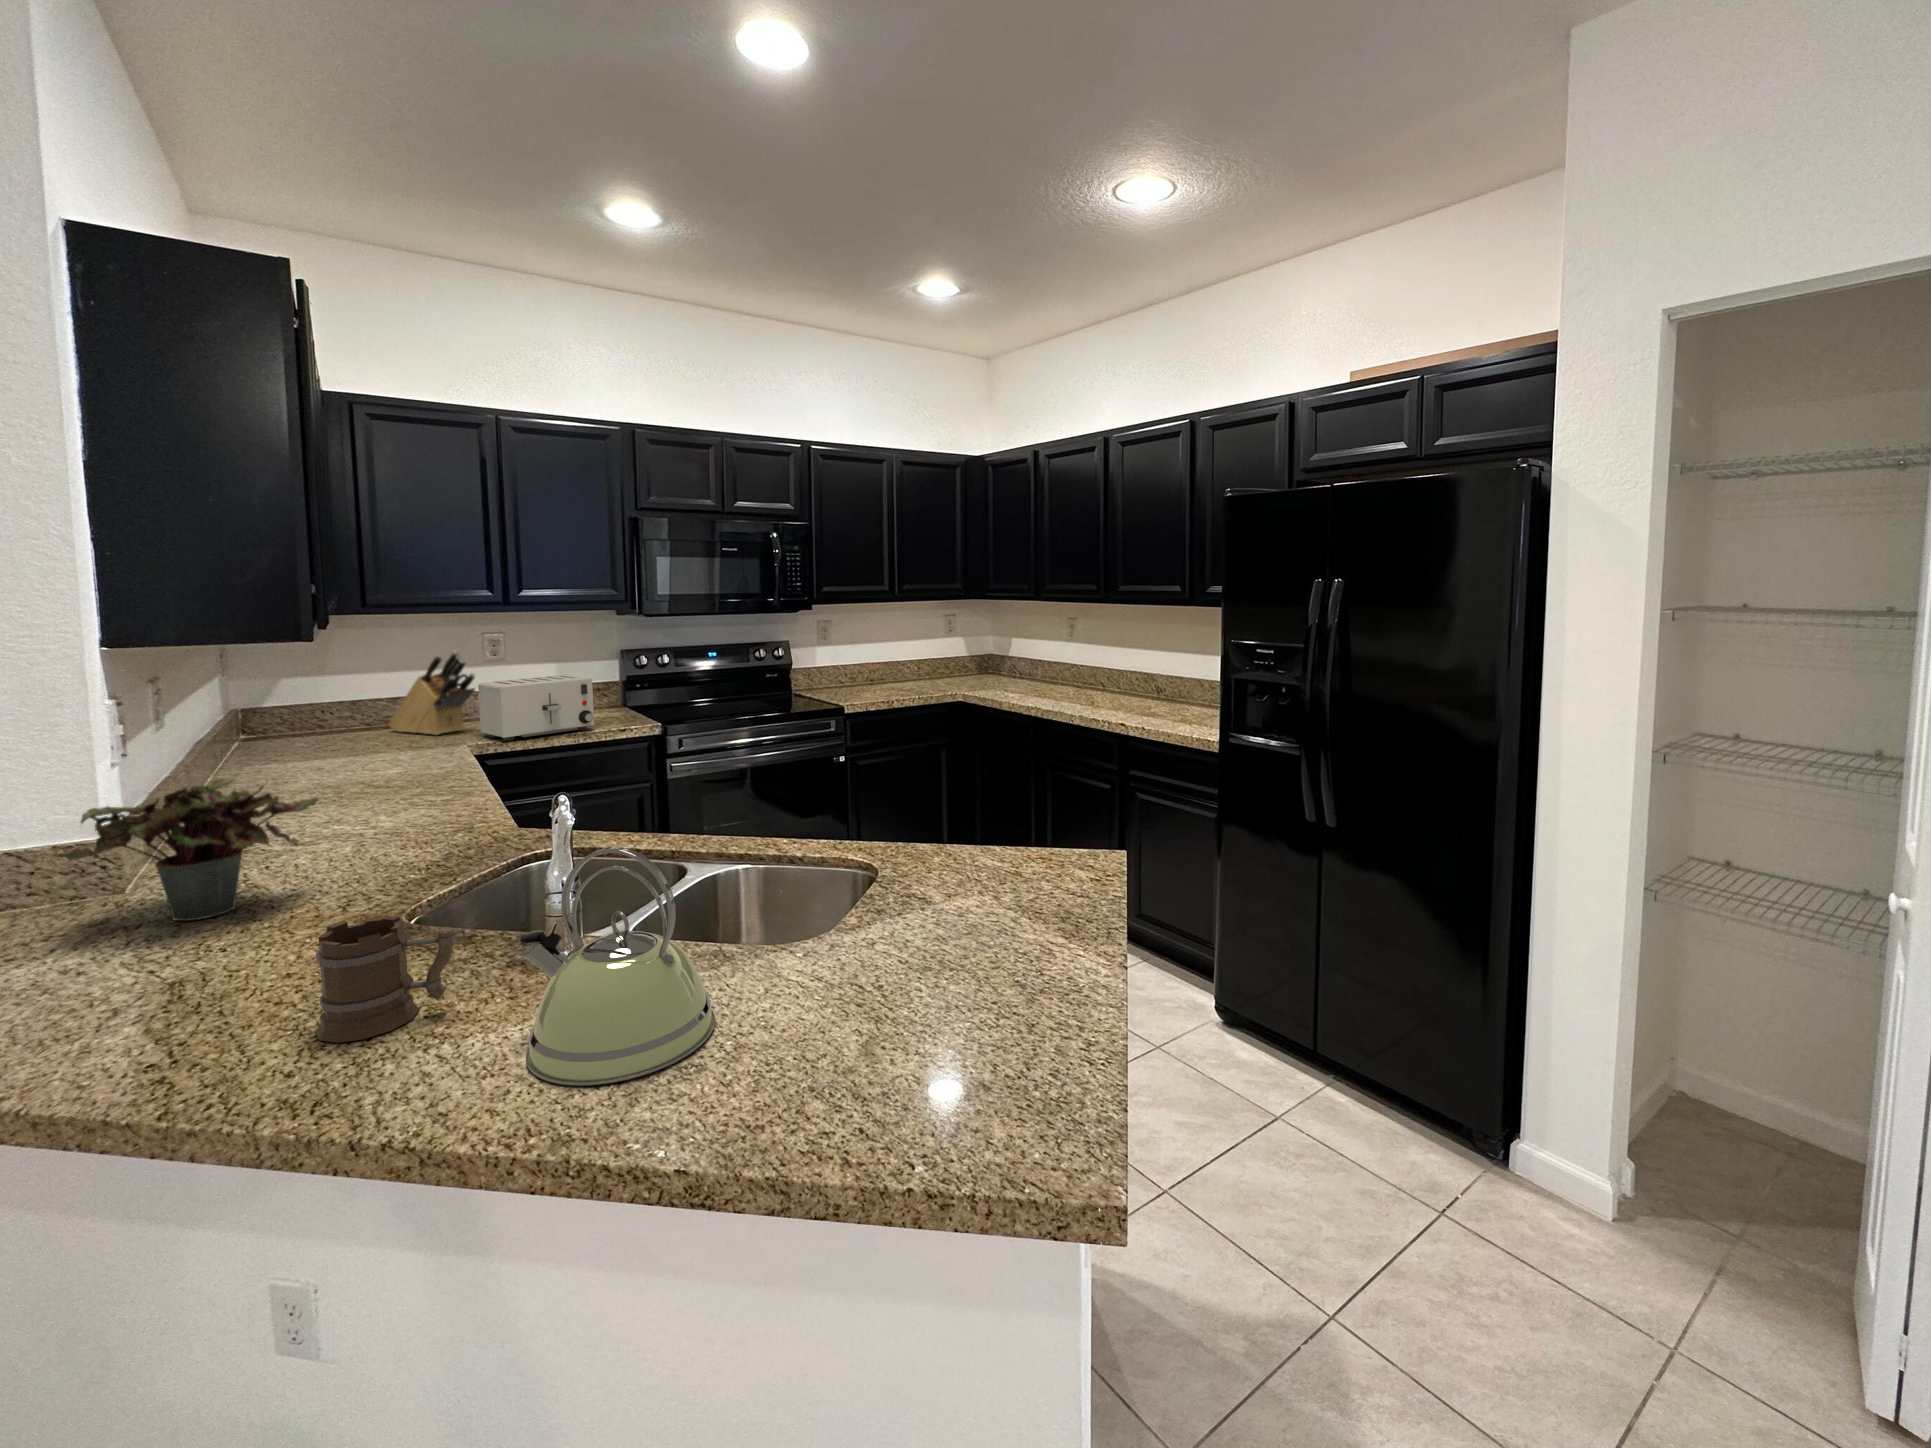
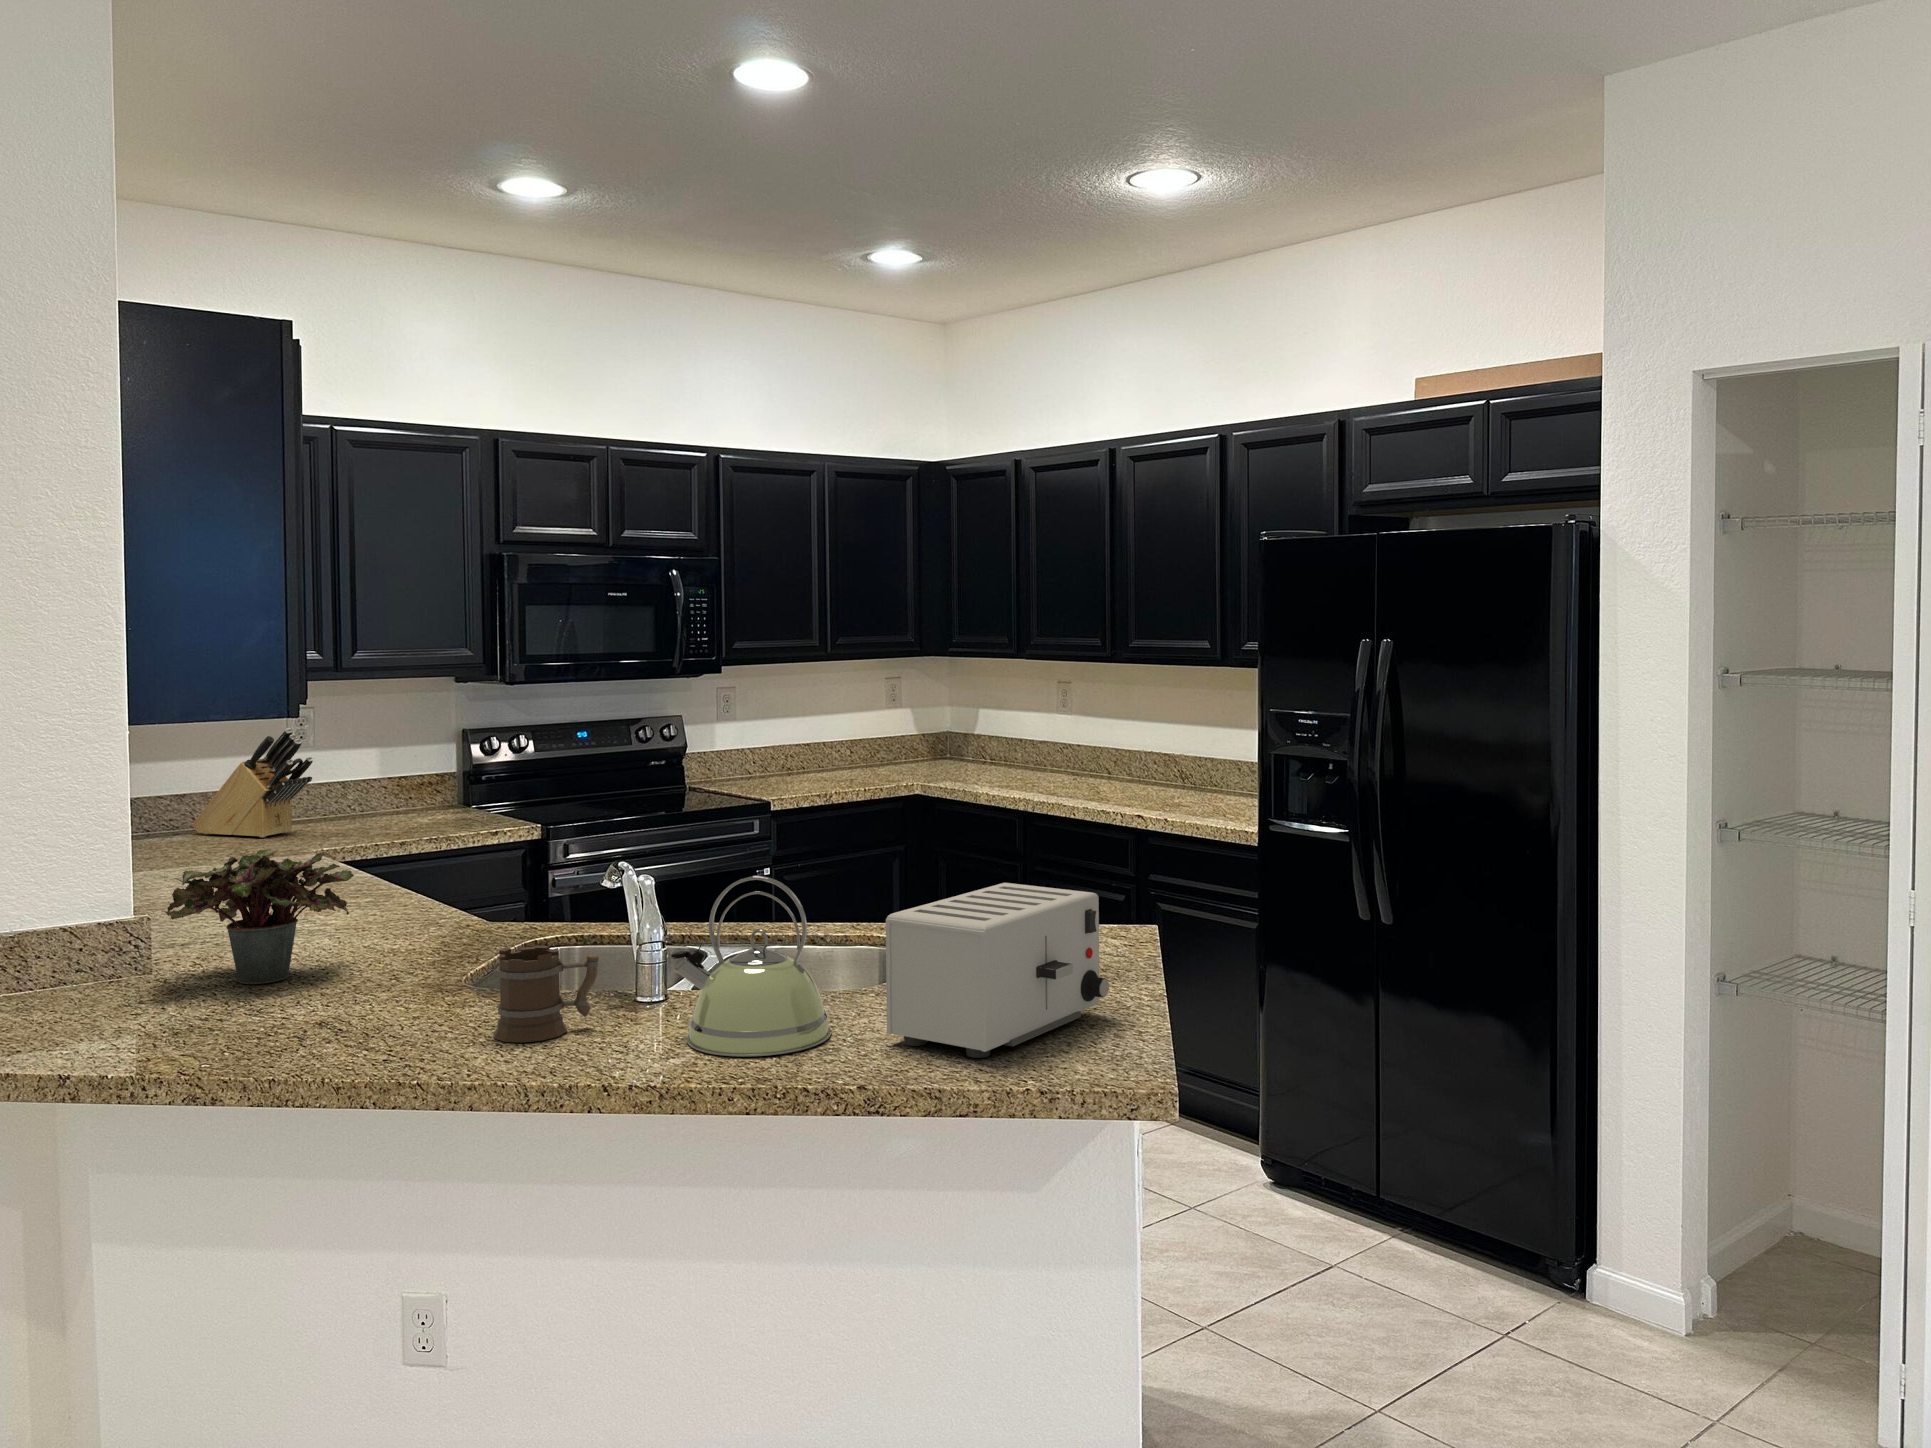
toaster: present [478,675,594,741] -> present [886,883,1109,1058]

